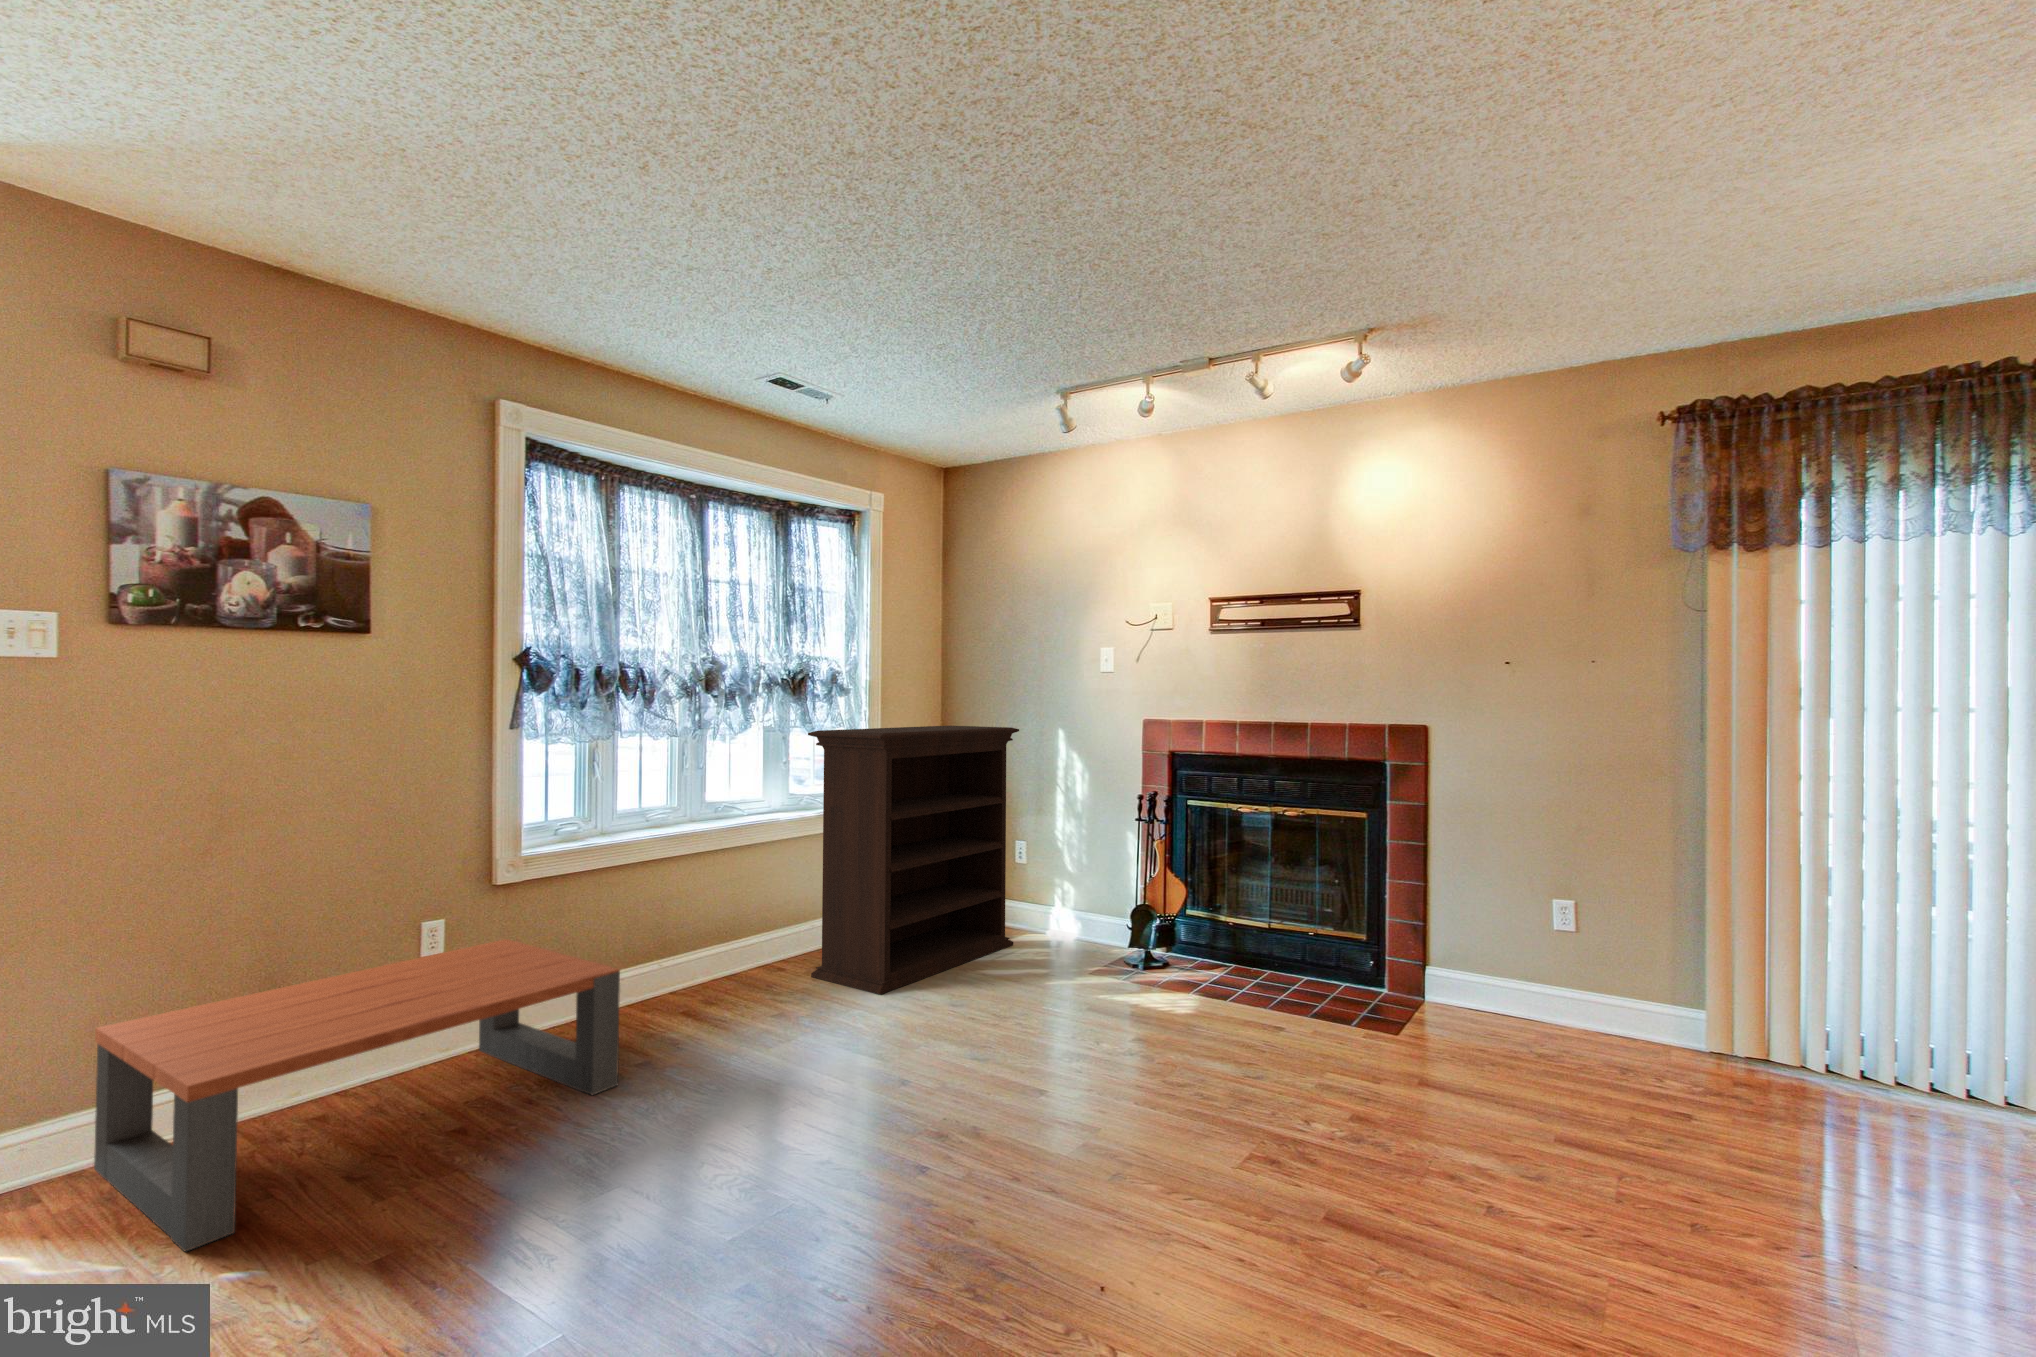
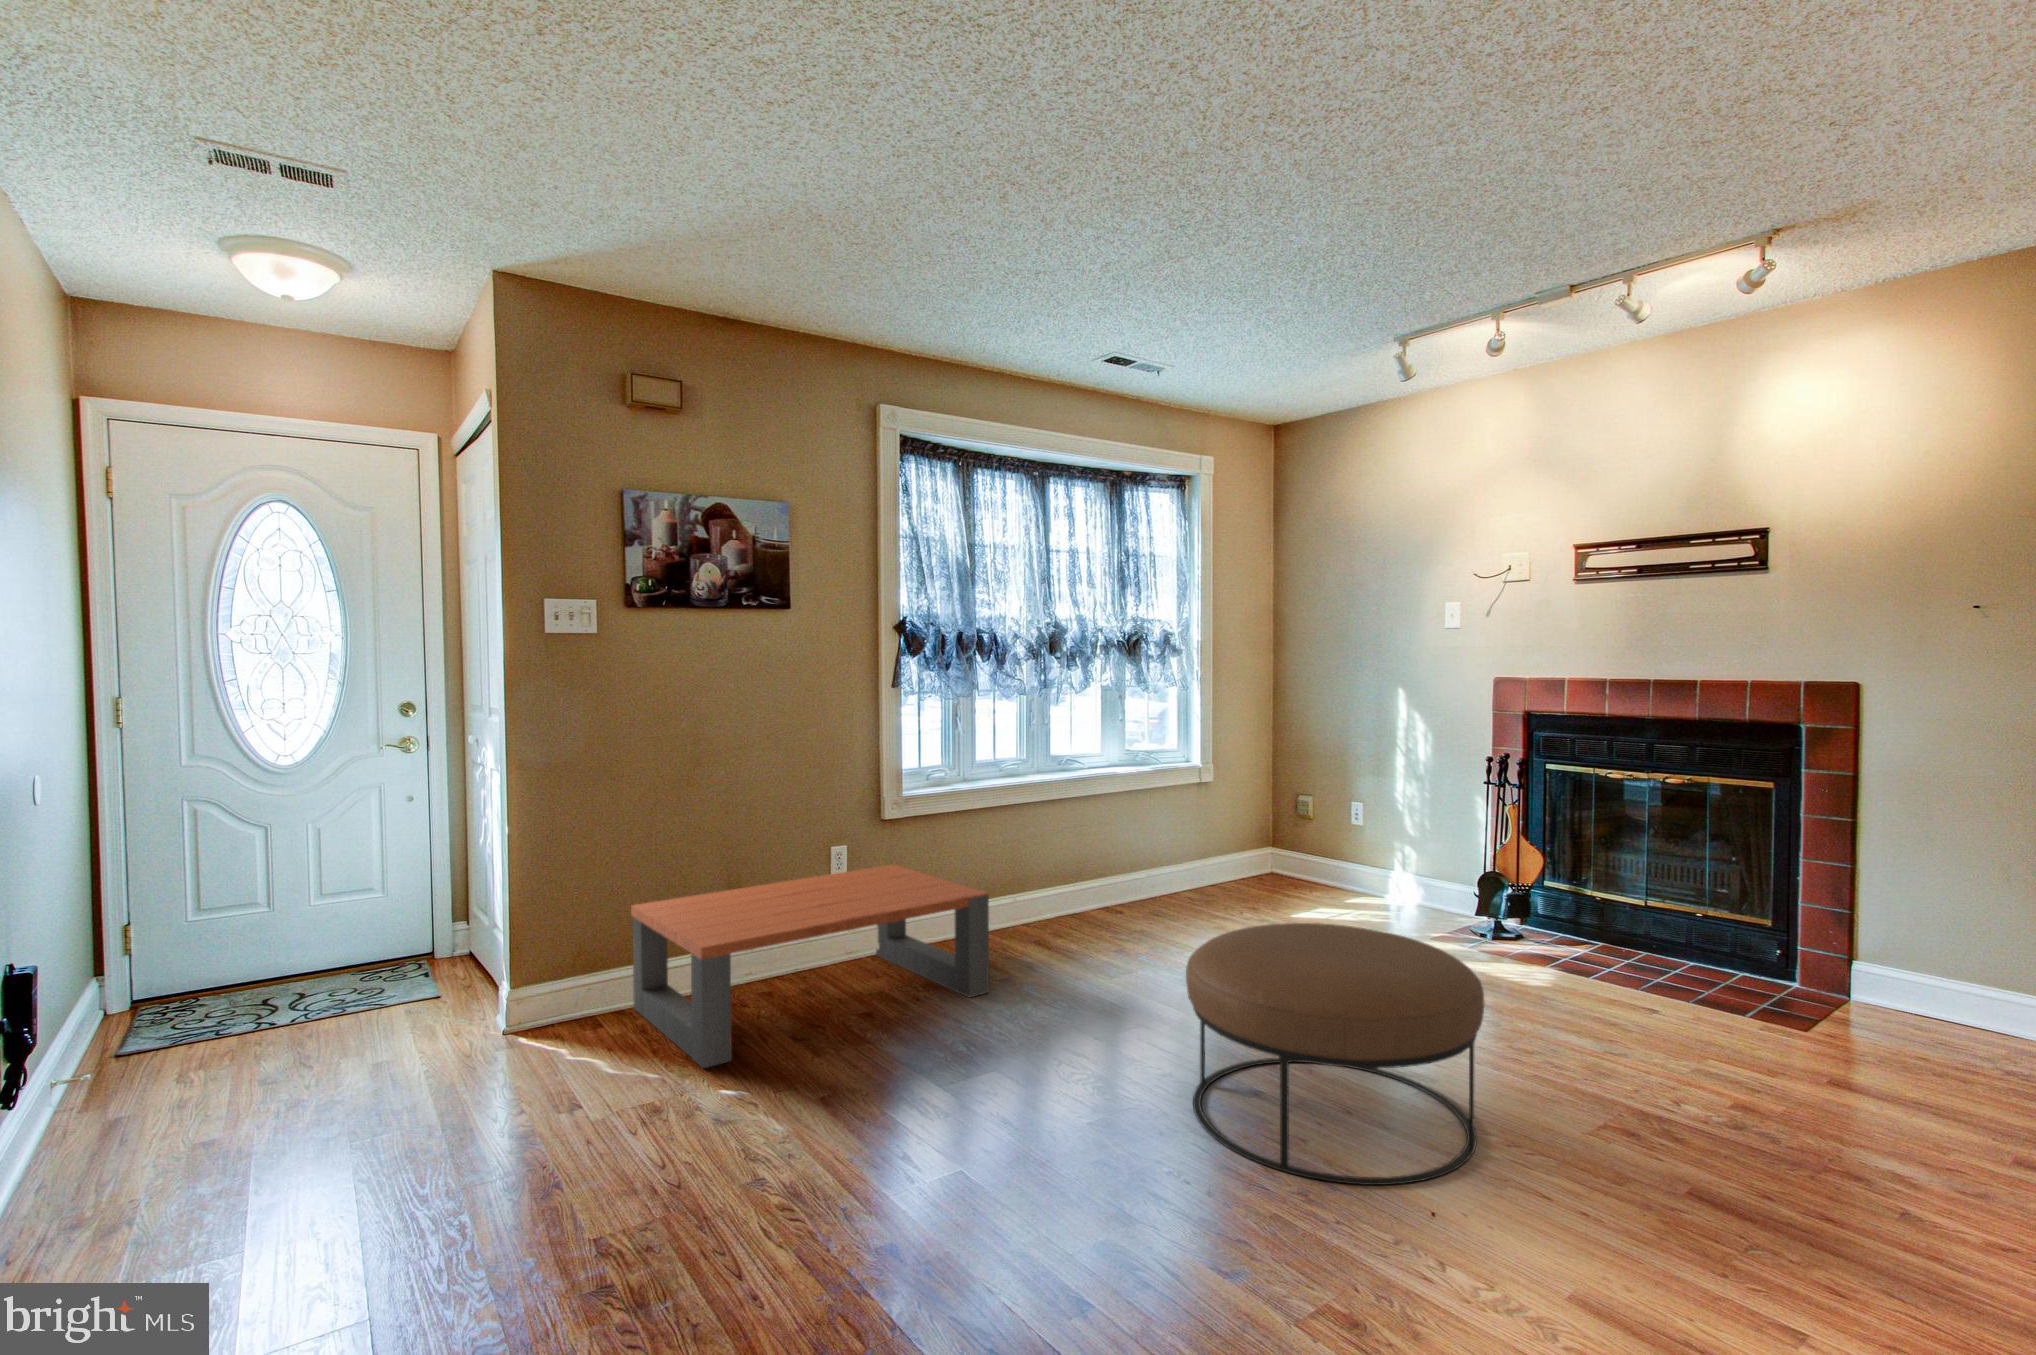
bookshelf: present [808,726,1019,994] -> none [1142,685,1355,941]
ottoman: none [843,981,1145,1281] -> present [1186,923,1484,1185]

